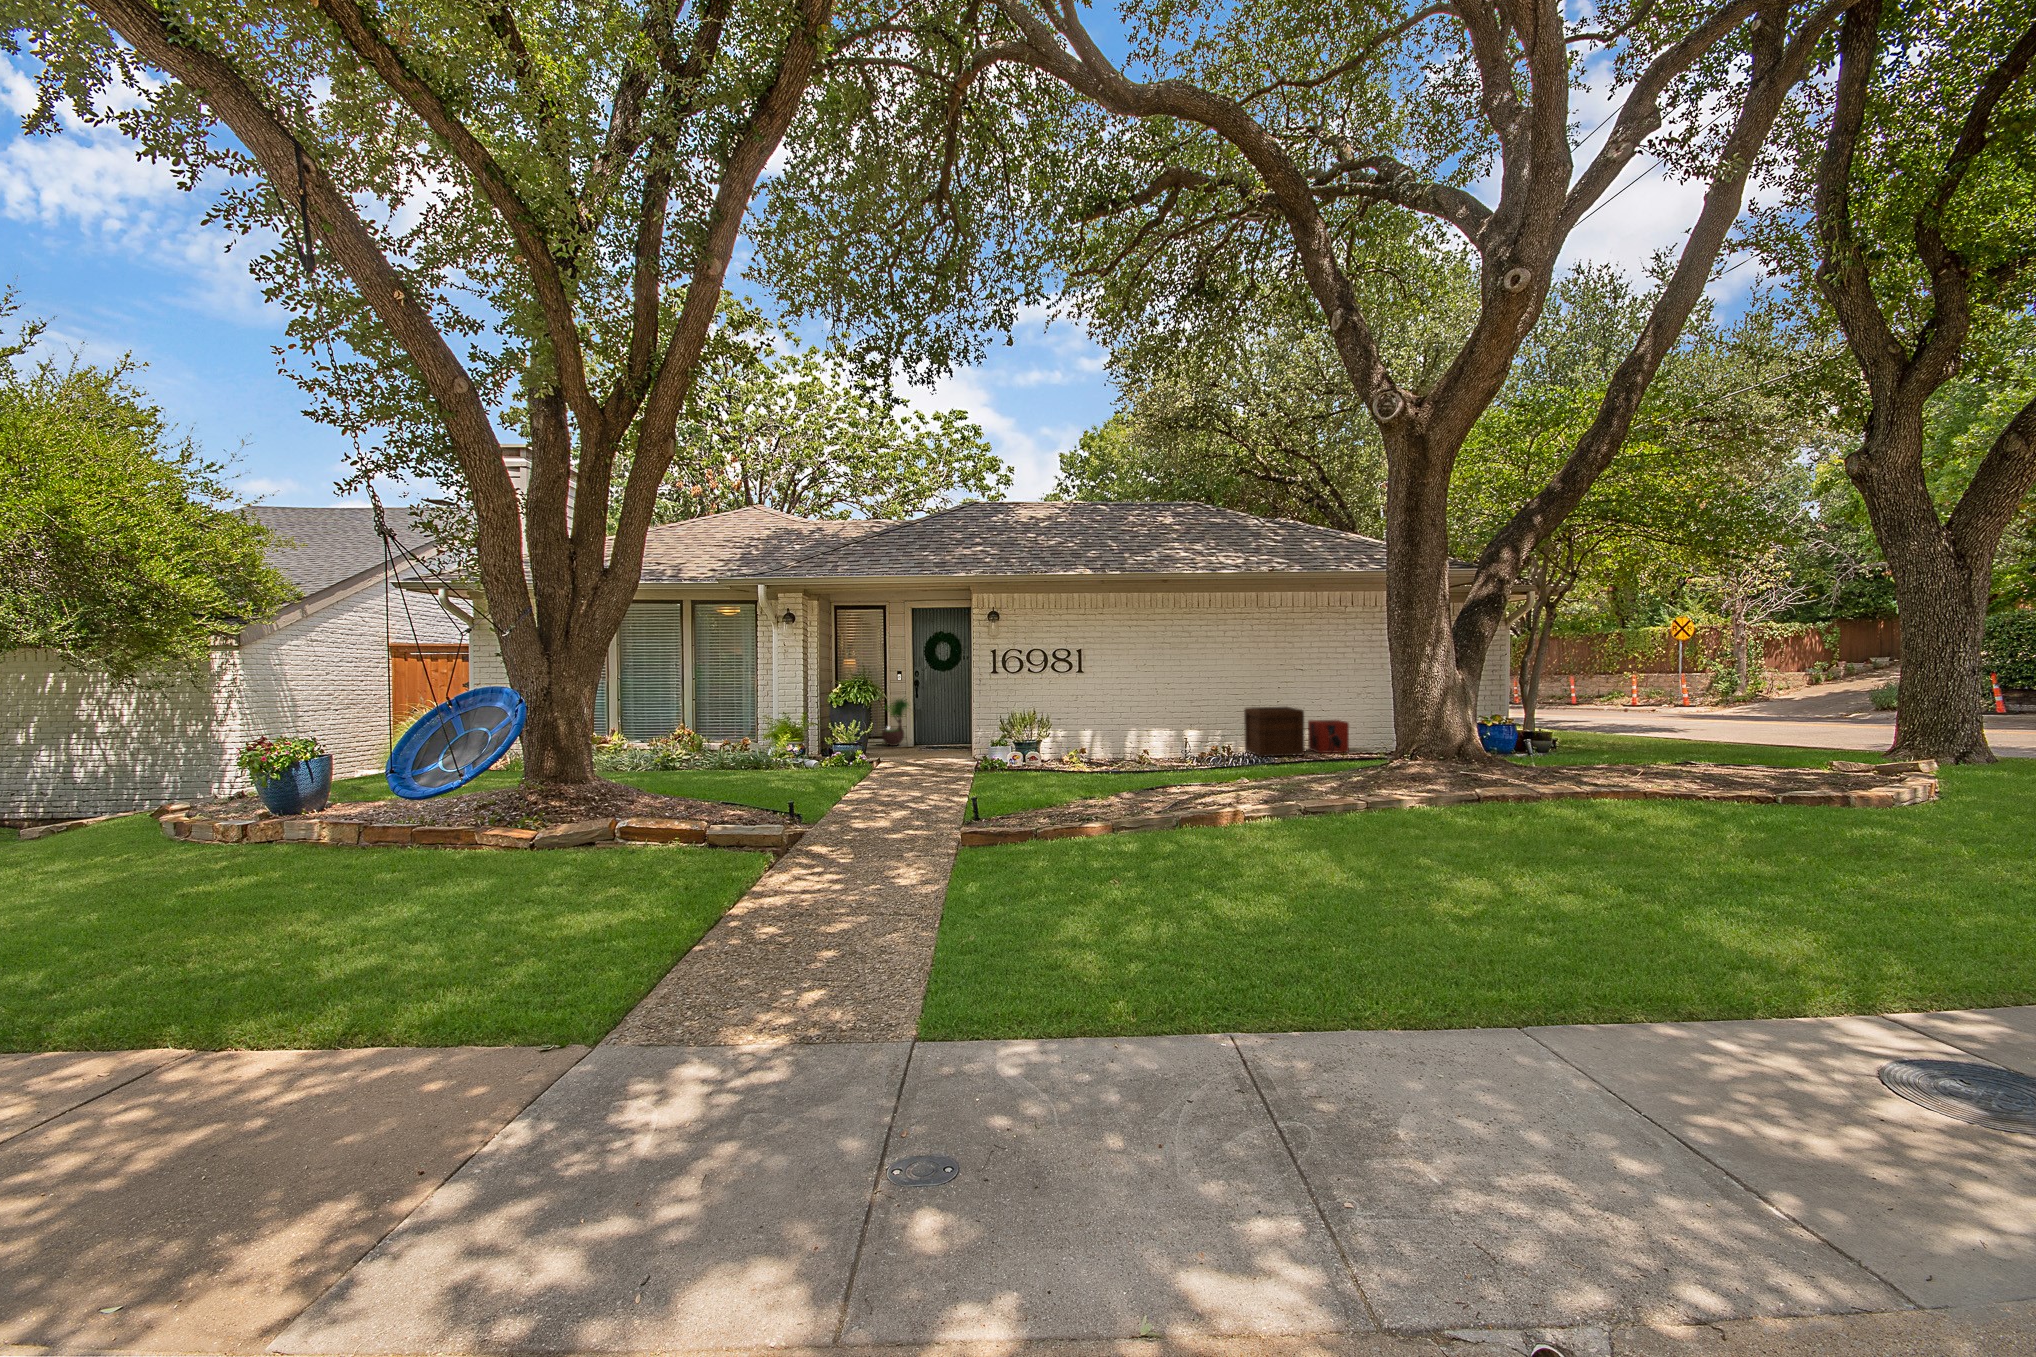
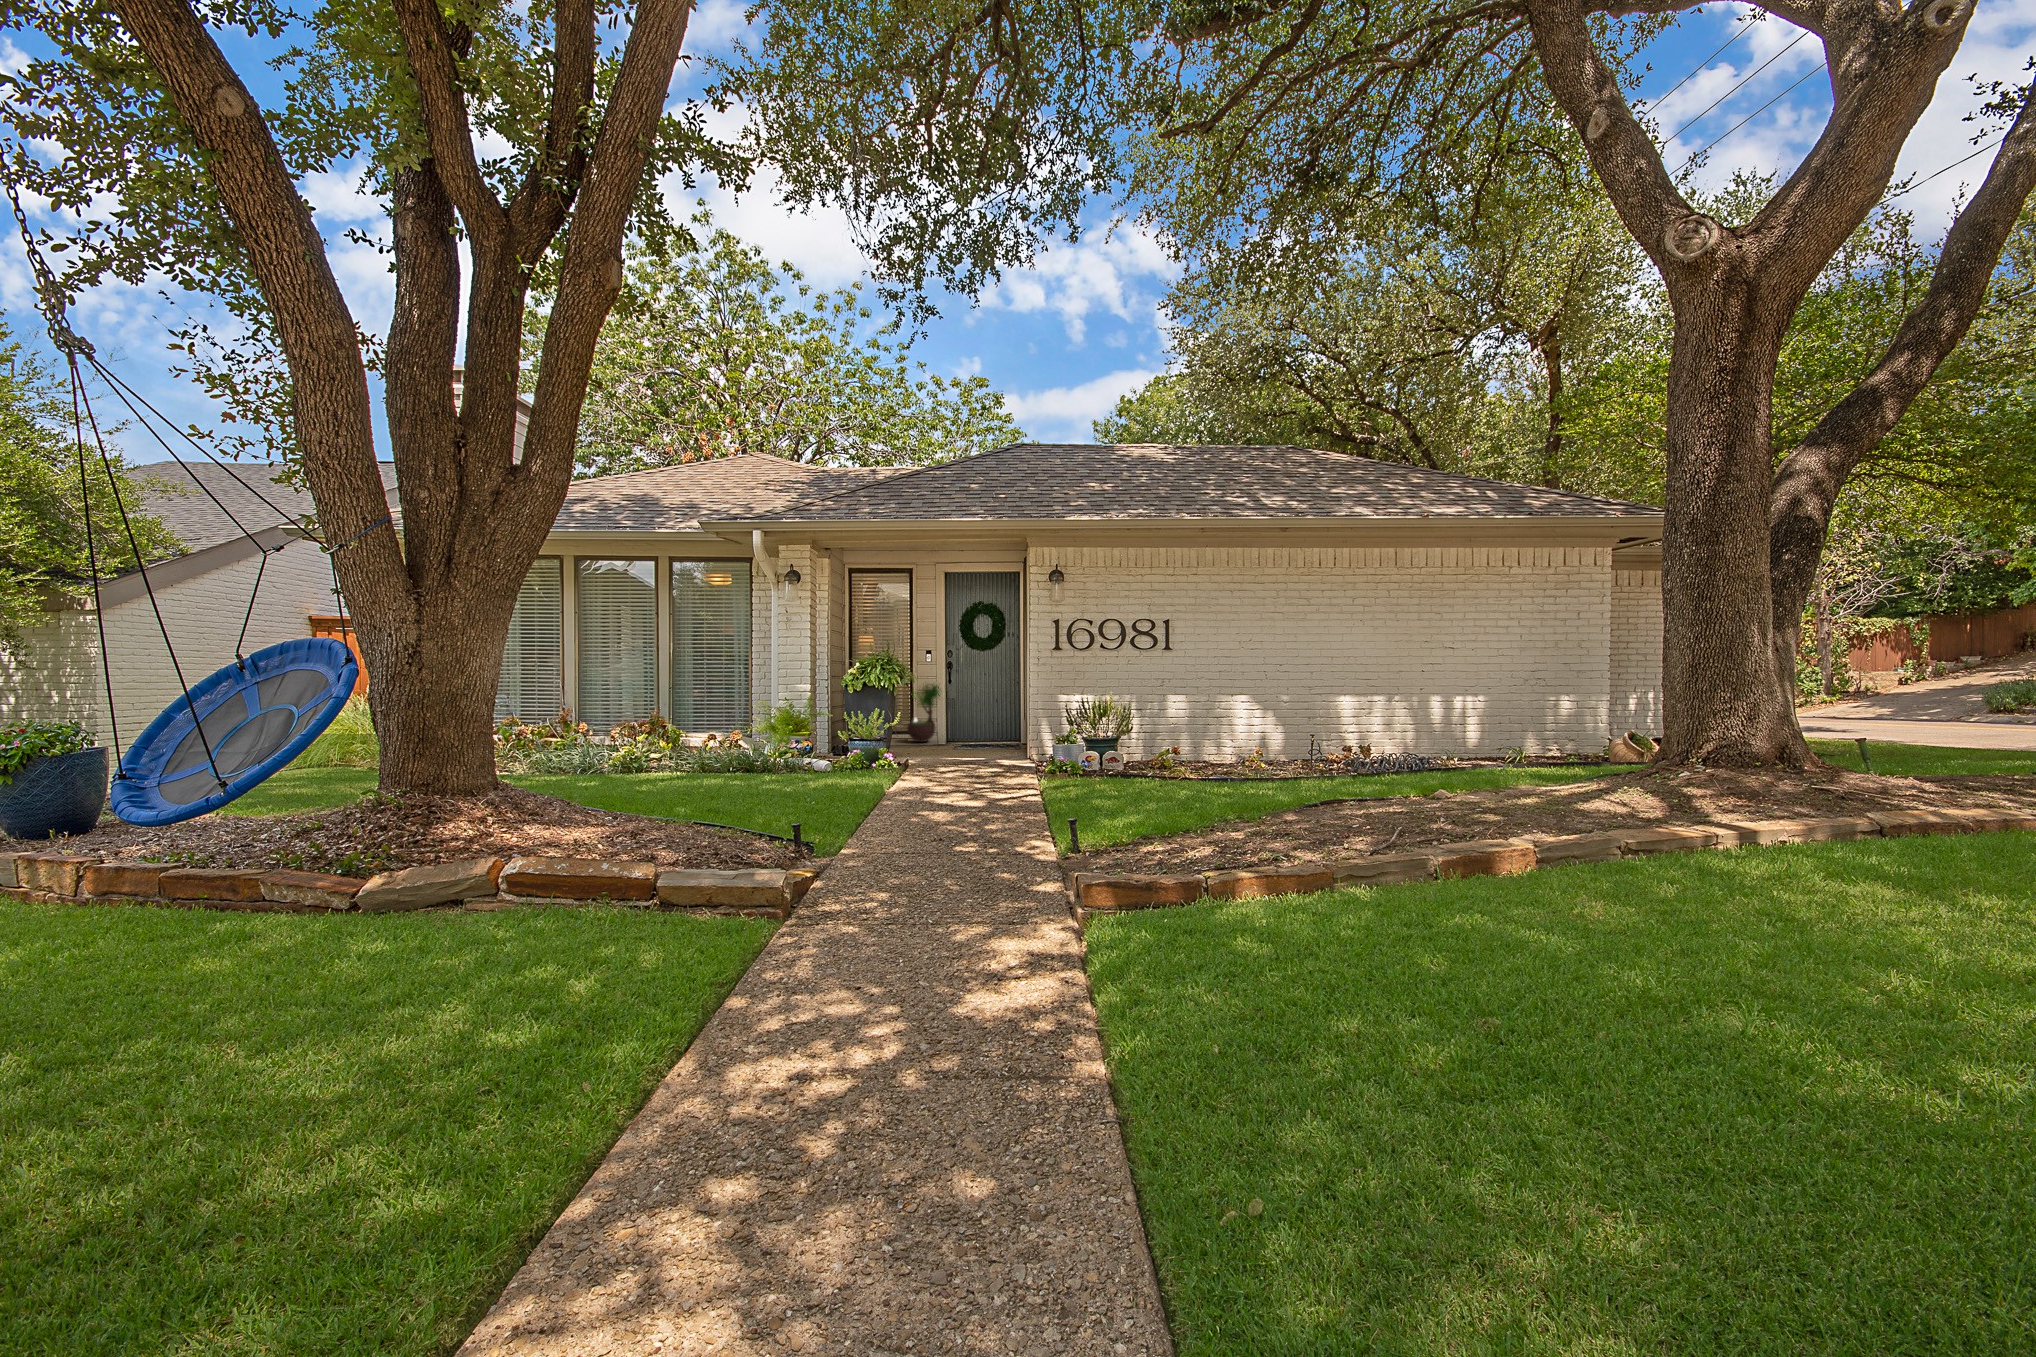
wooden crate: present [1244,707,1305,757] -> none [1379,696,1466,761]
storage box: present [1308,720,1349,753] -> none [1460,714,1520,757]

